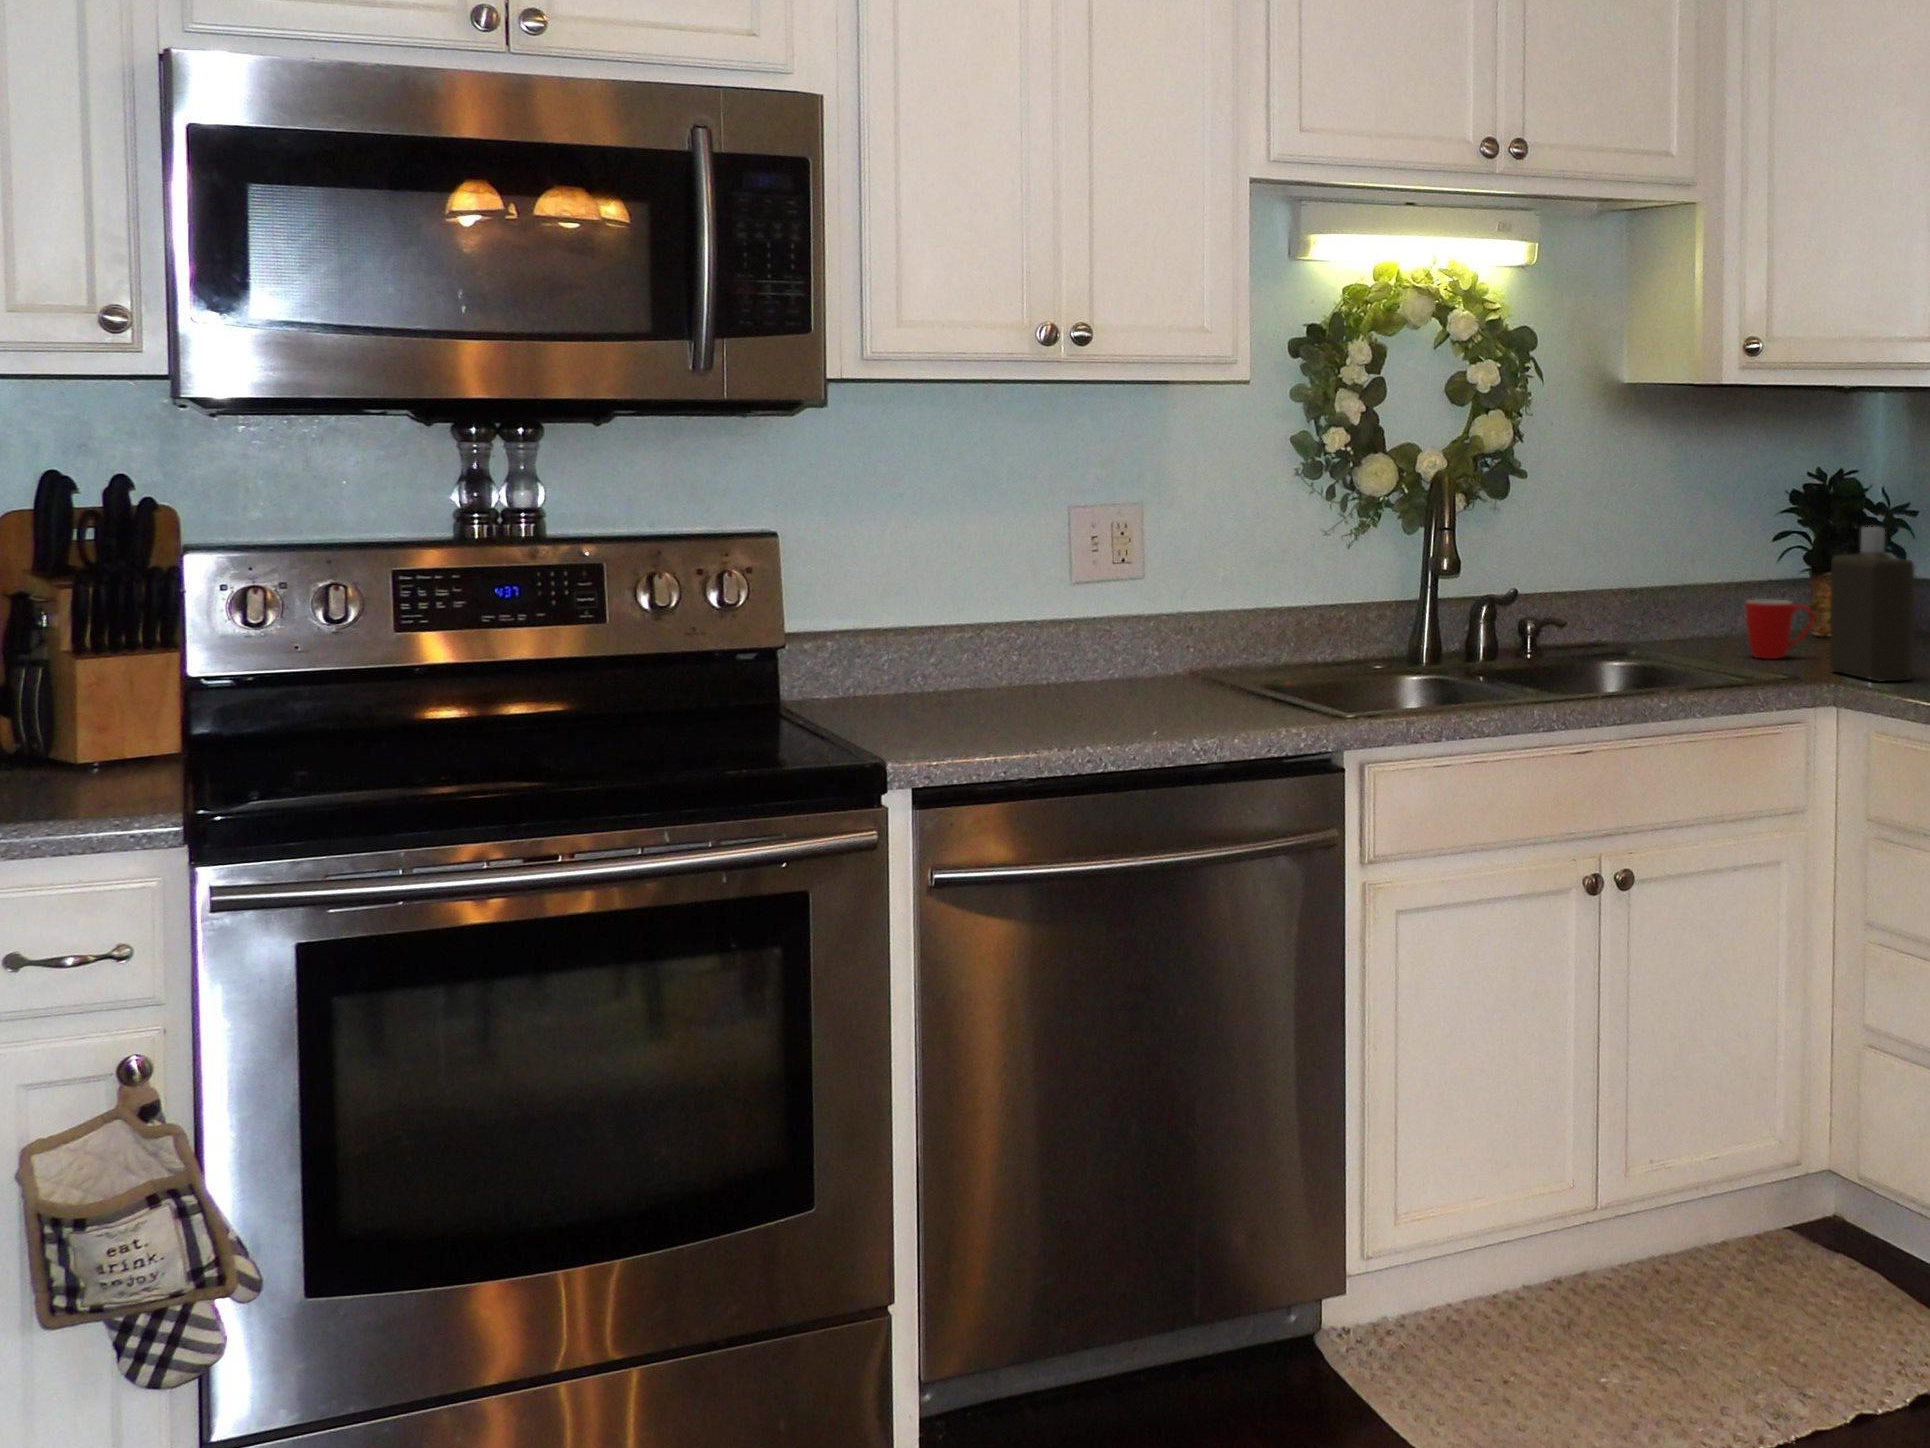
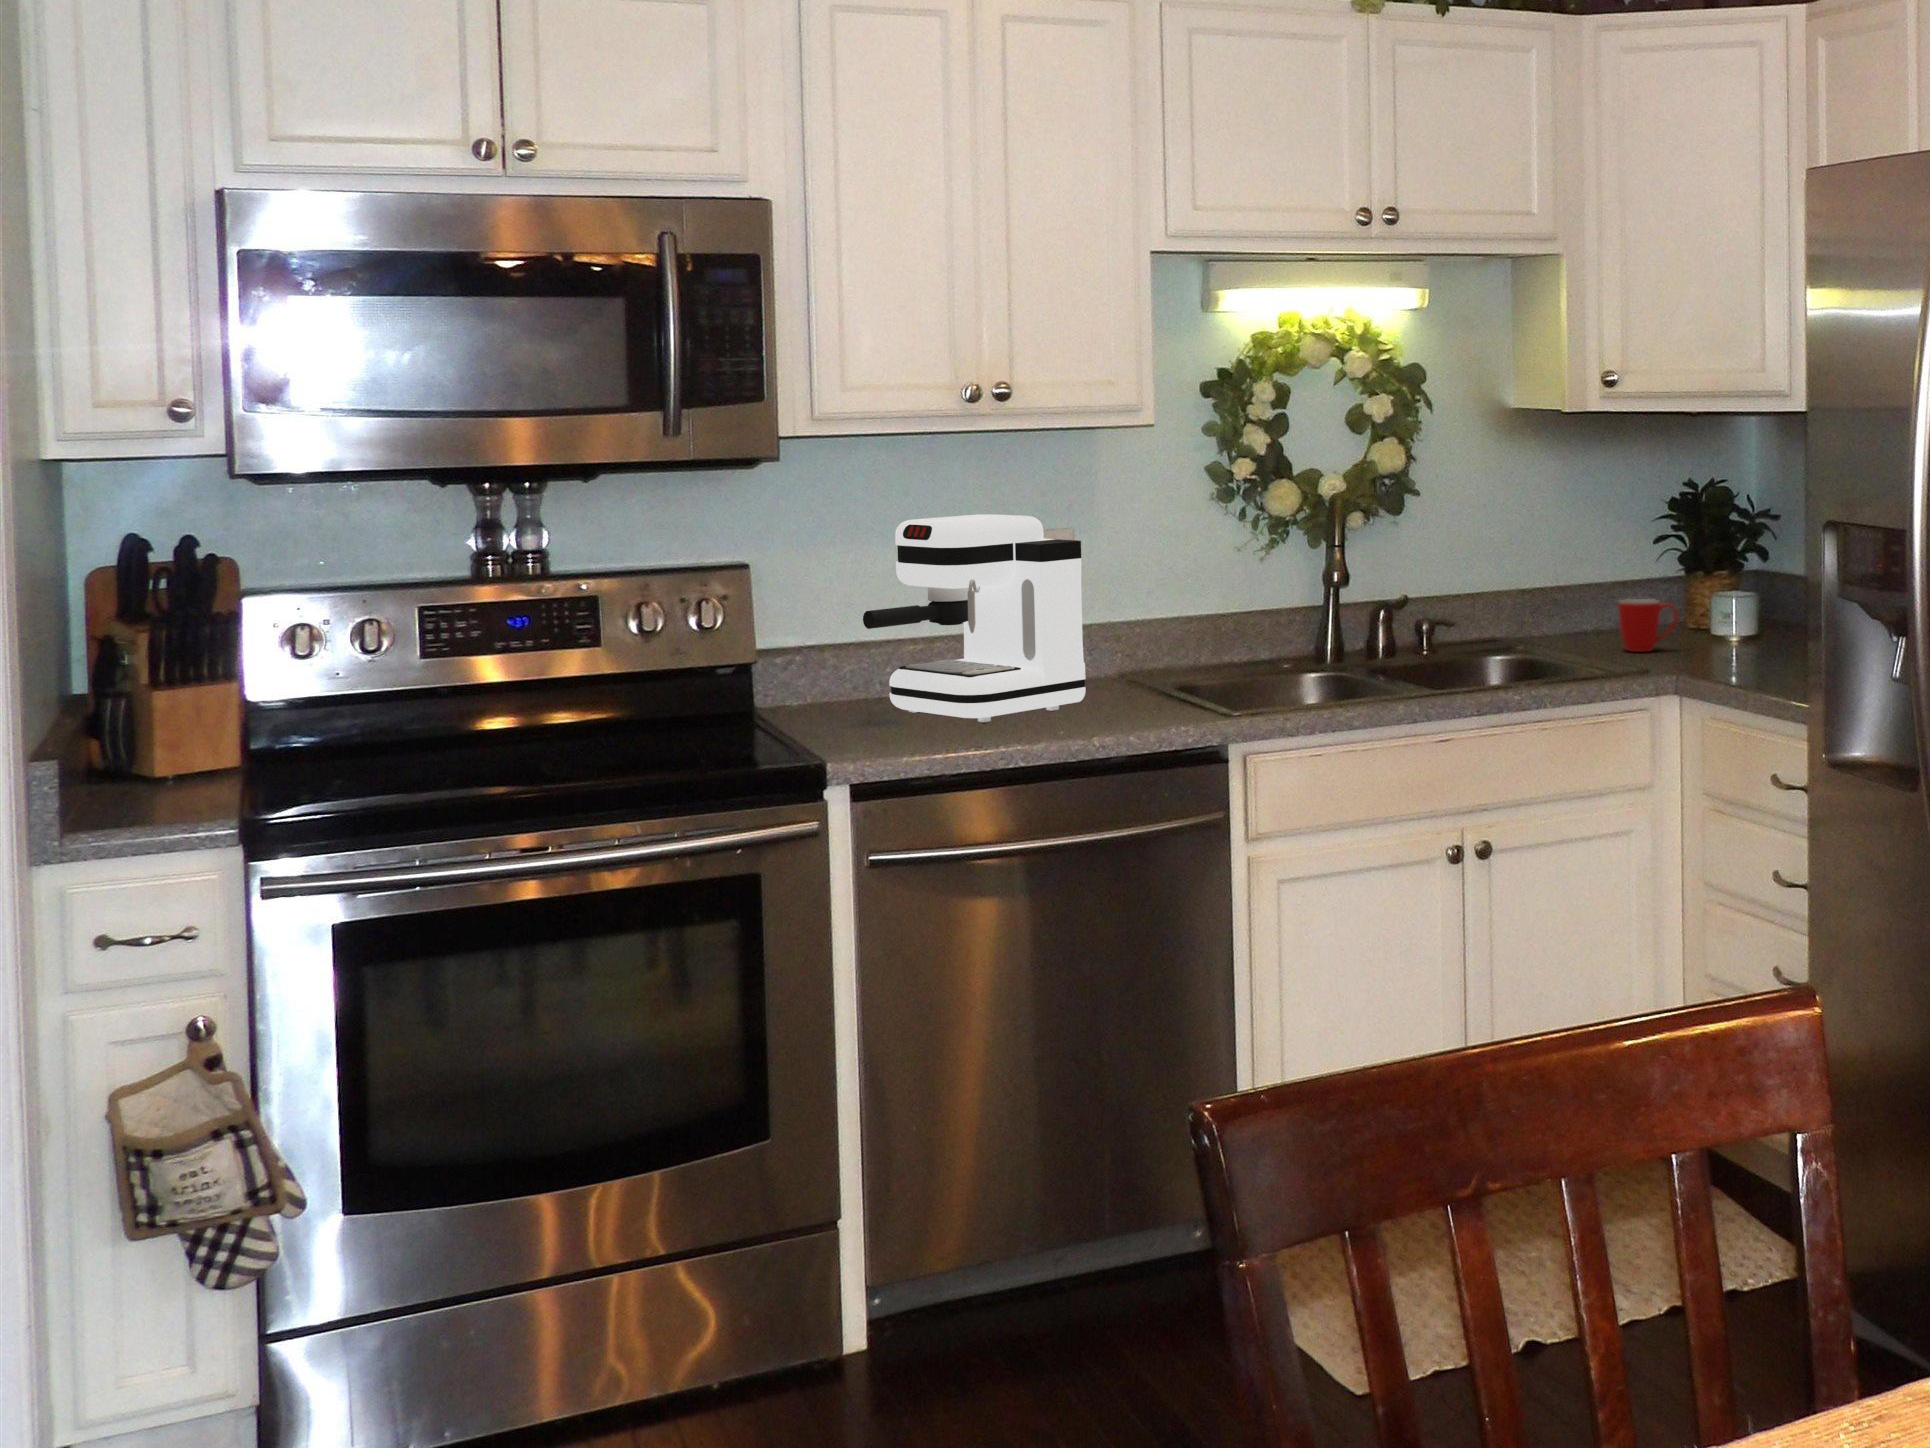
coffee maker: none [918,480,1170,719] -> present [863,514,1086,722]
bottle: present [1830,527,1914,681] -> none [1683,536,1752,673]

